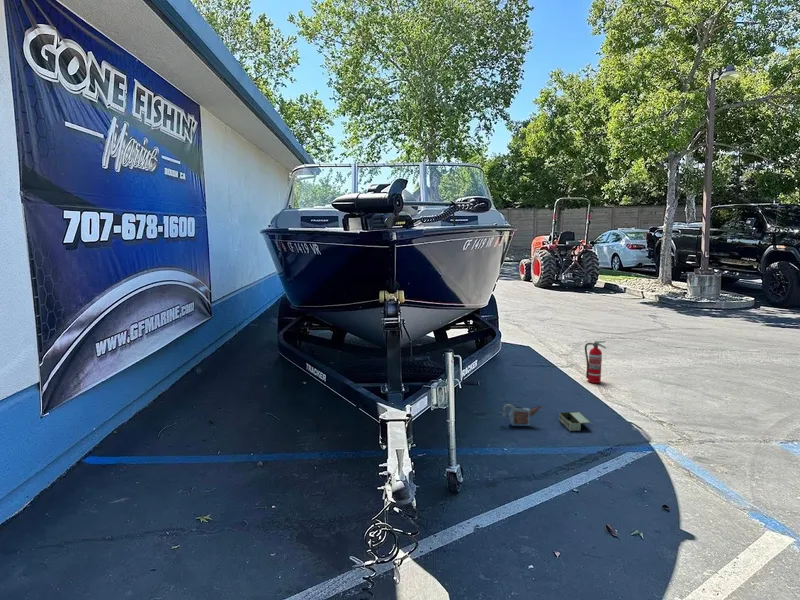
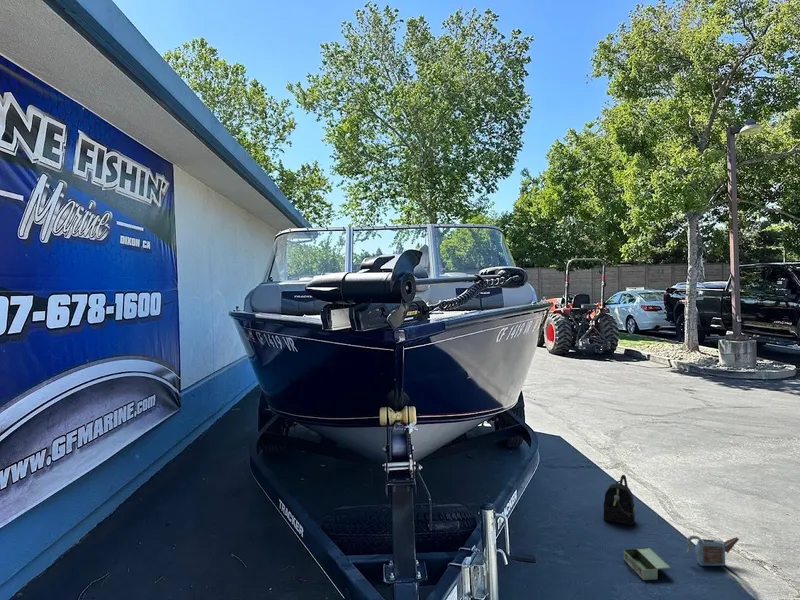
fire extinguisher: present [585,341,606,383] -> none [637,439,665,494]
backpack: none [551,364,575,401] -> present [604,475,635,525]
watering can: present [503,404,541,426] -> present [686,536,739,566]

